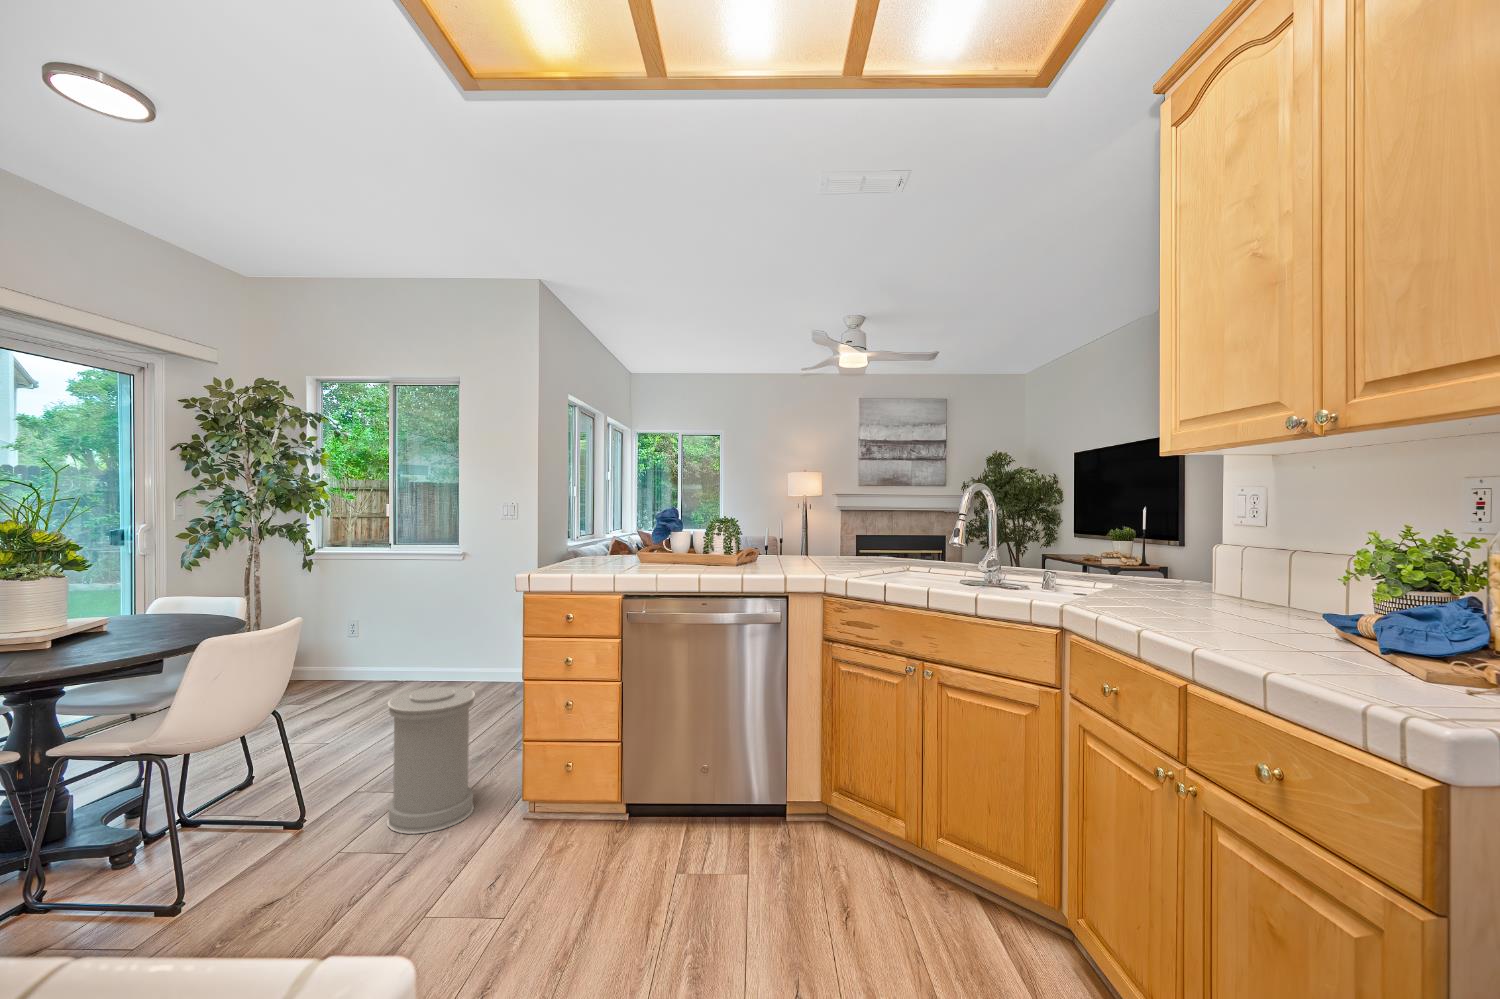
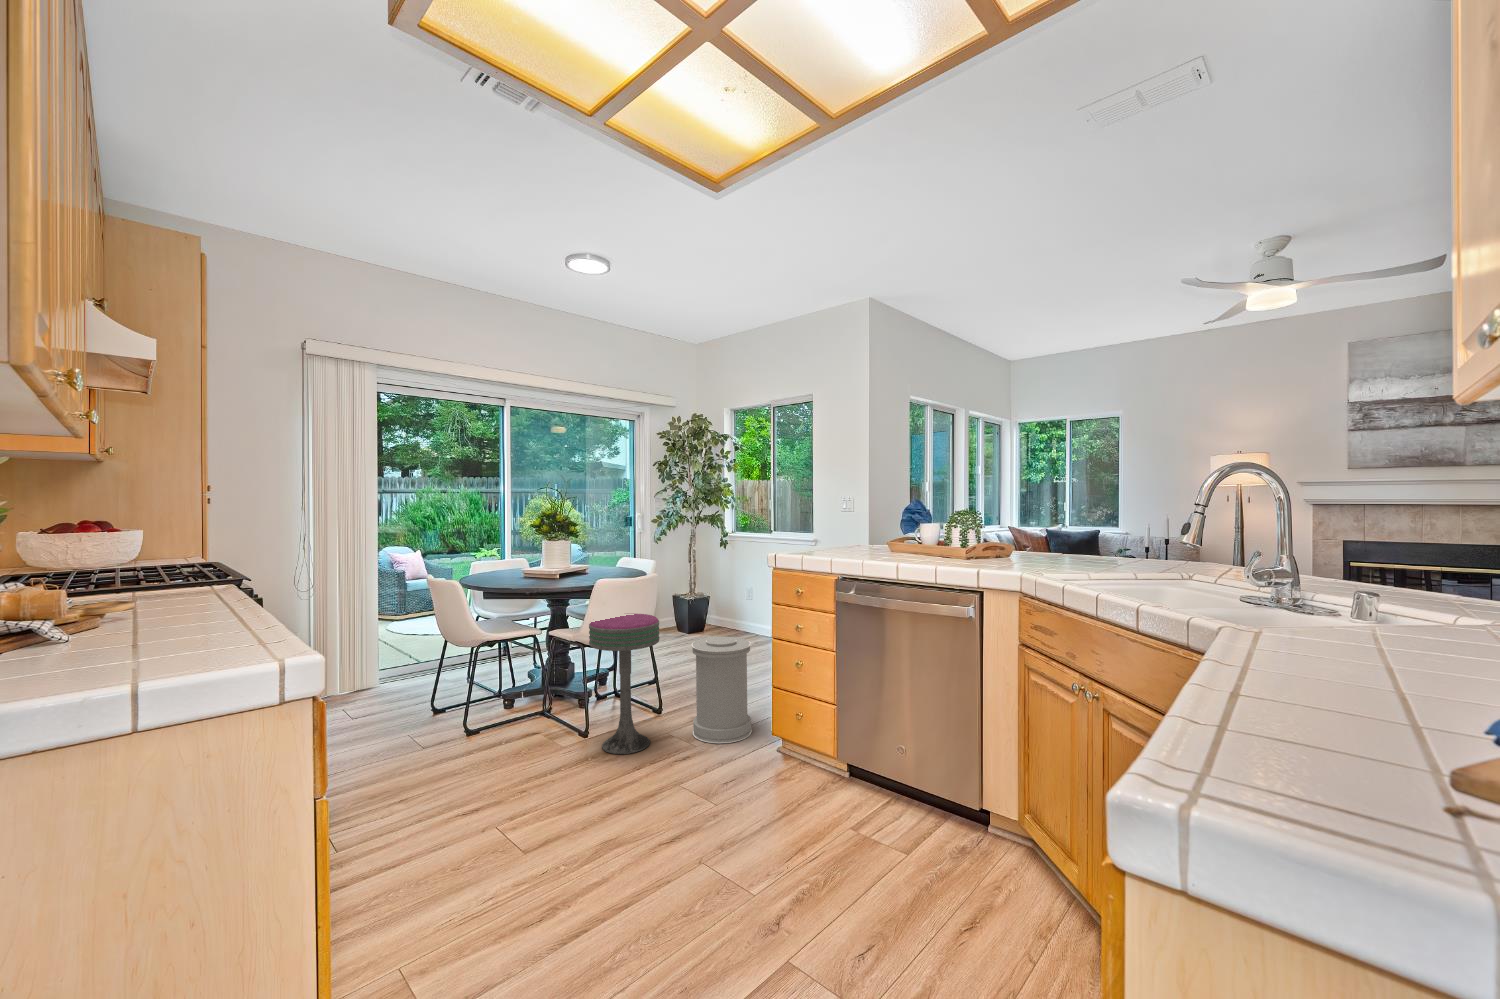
bar stool: none [229,675,355,896] -> present [589,614,659,754]

